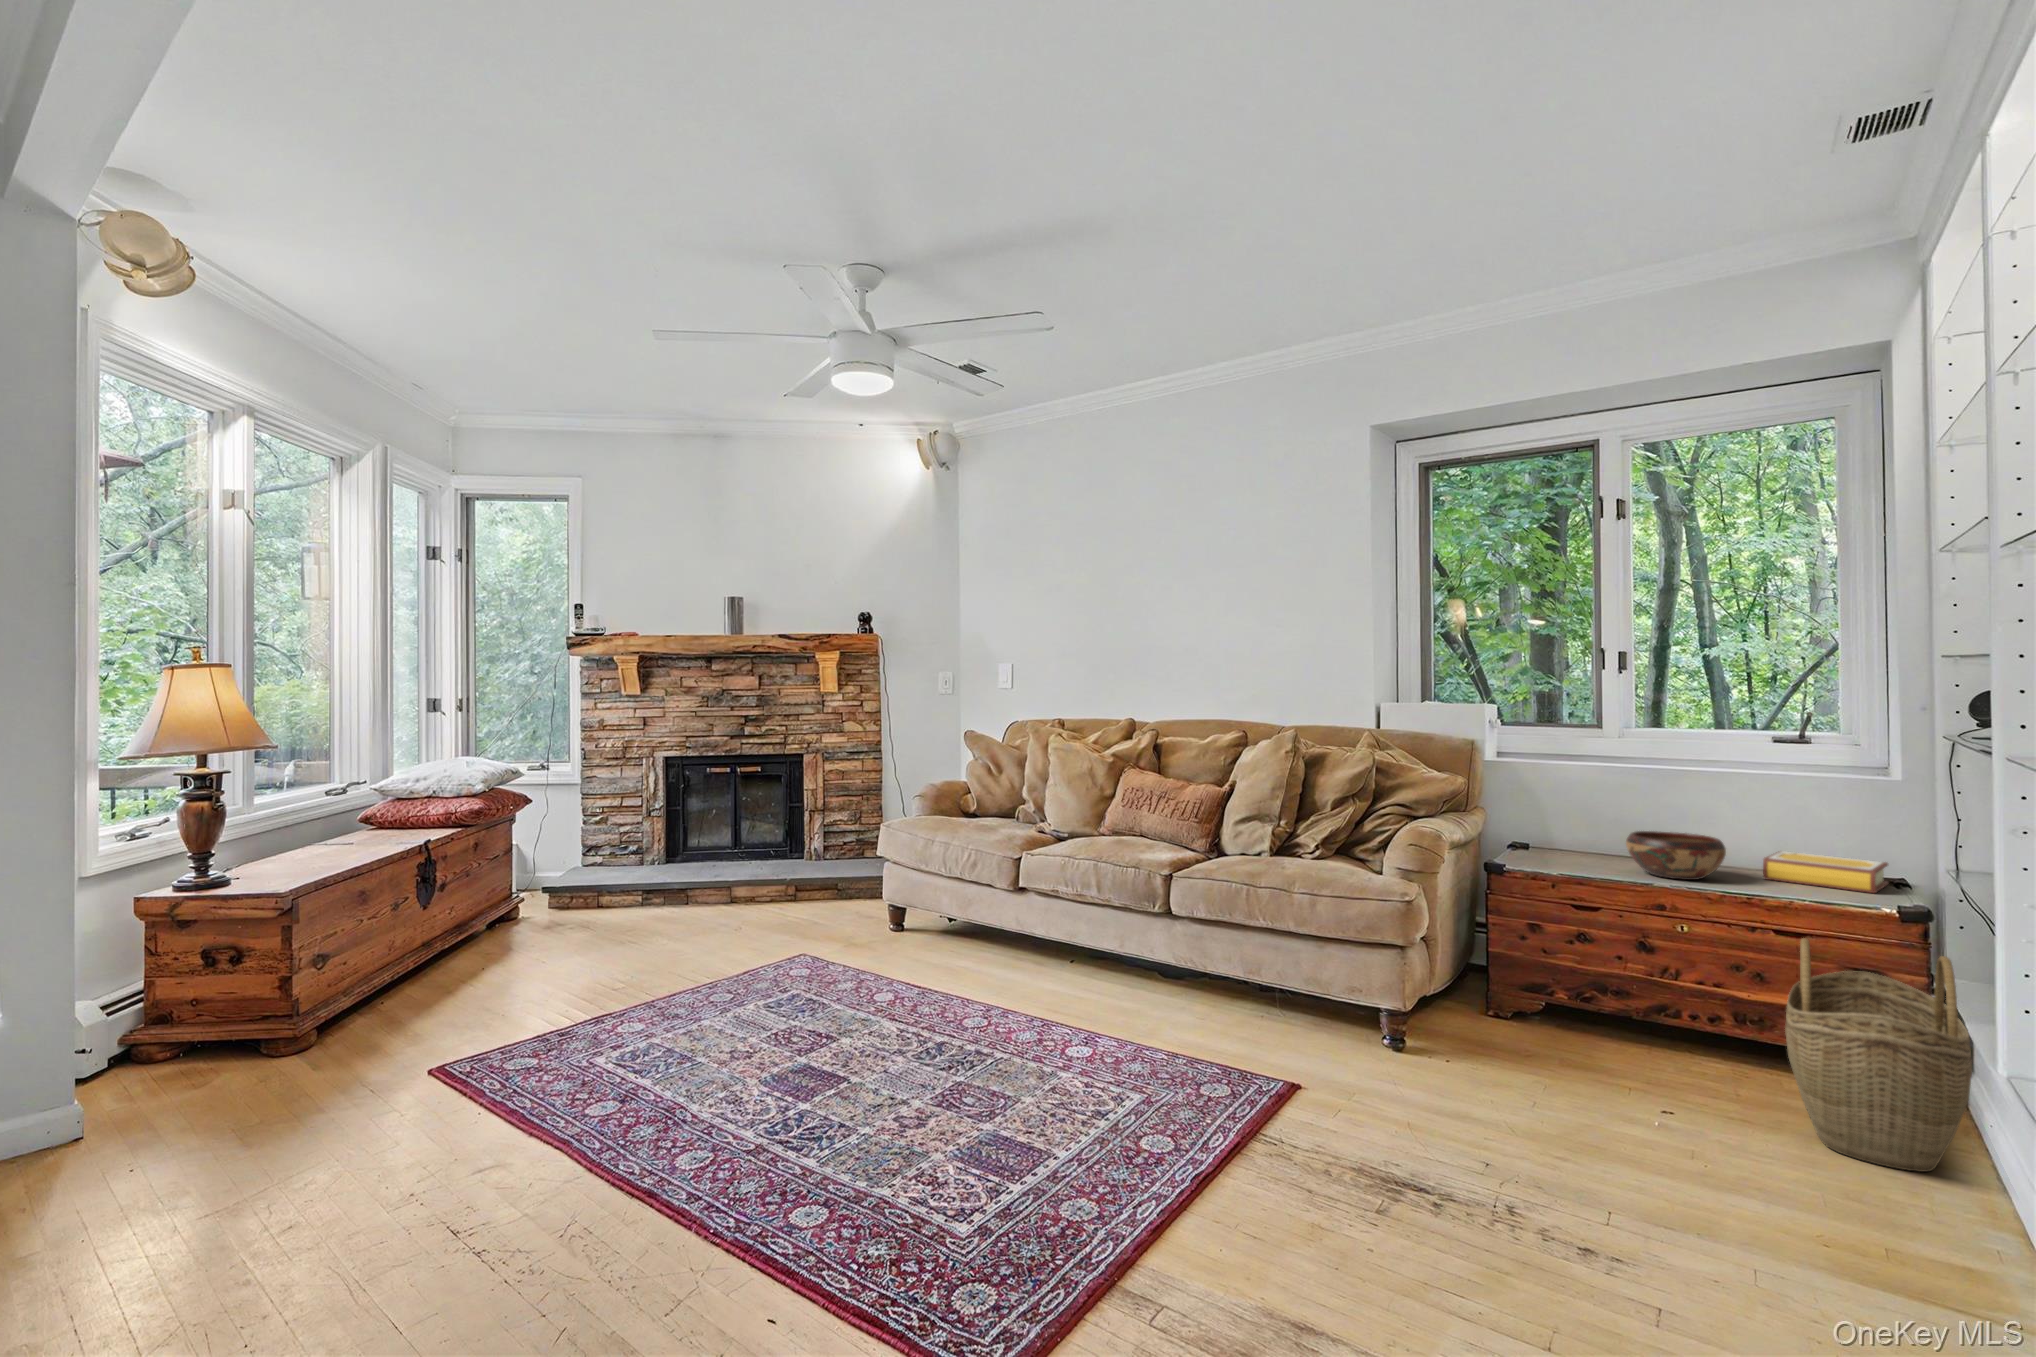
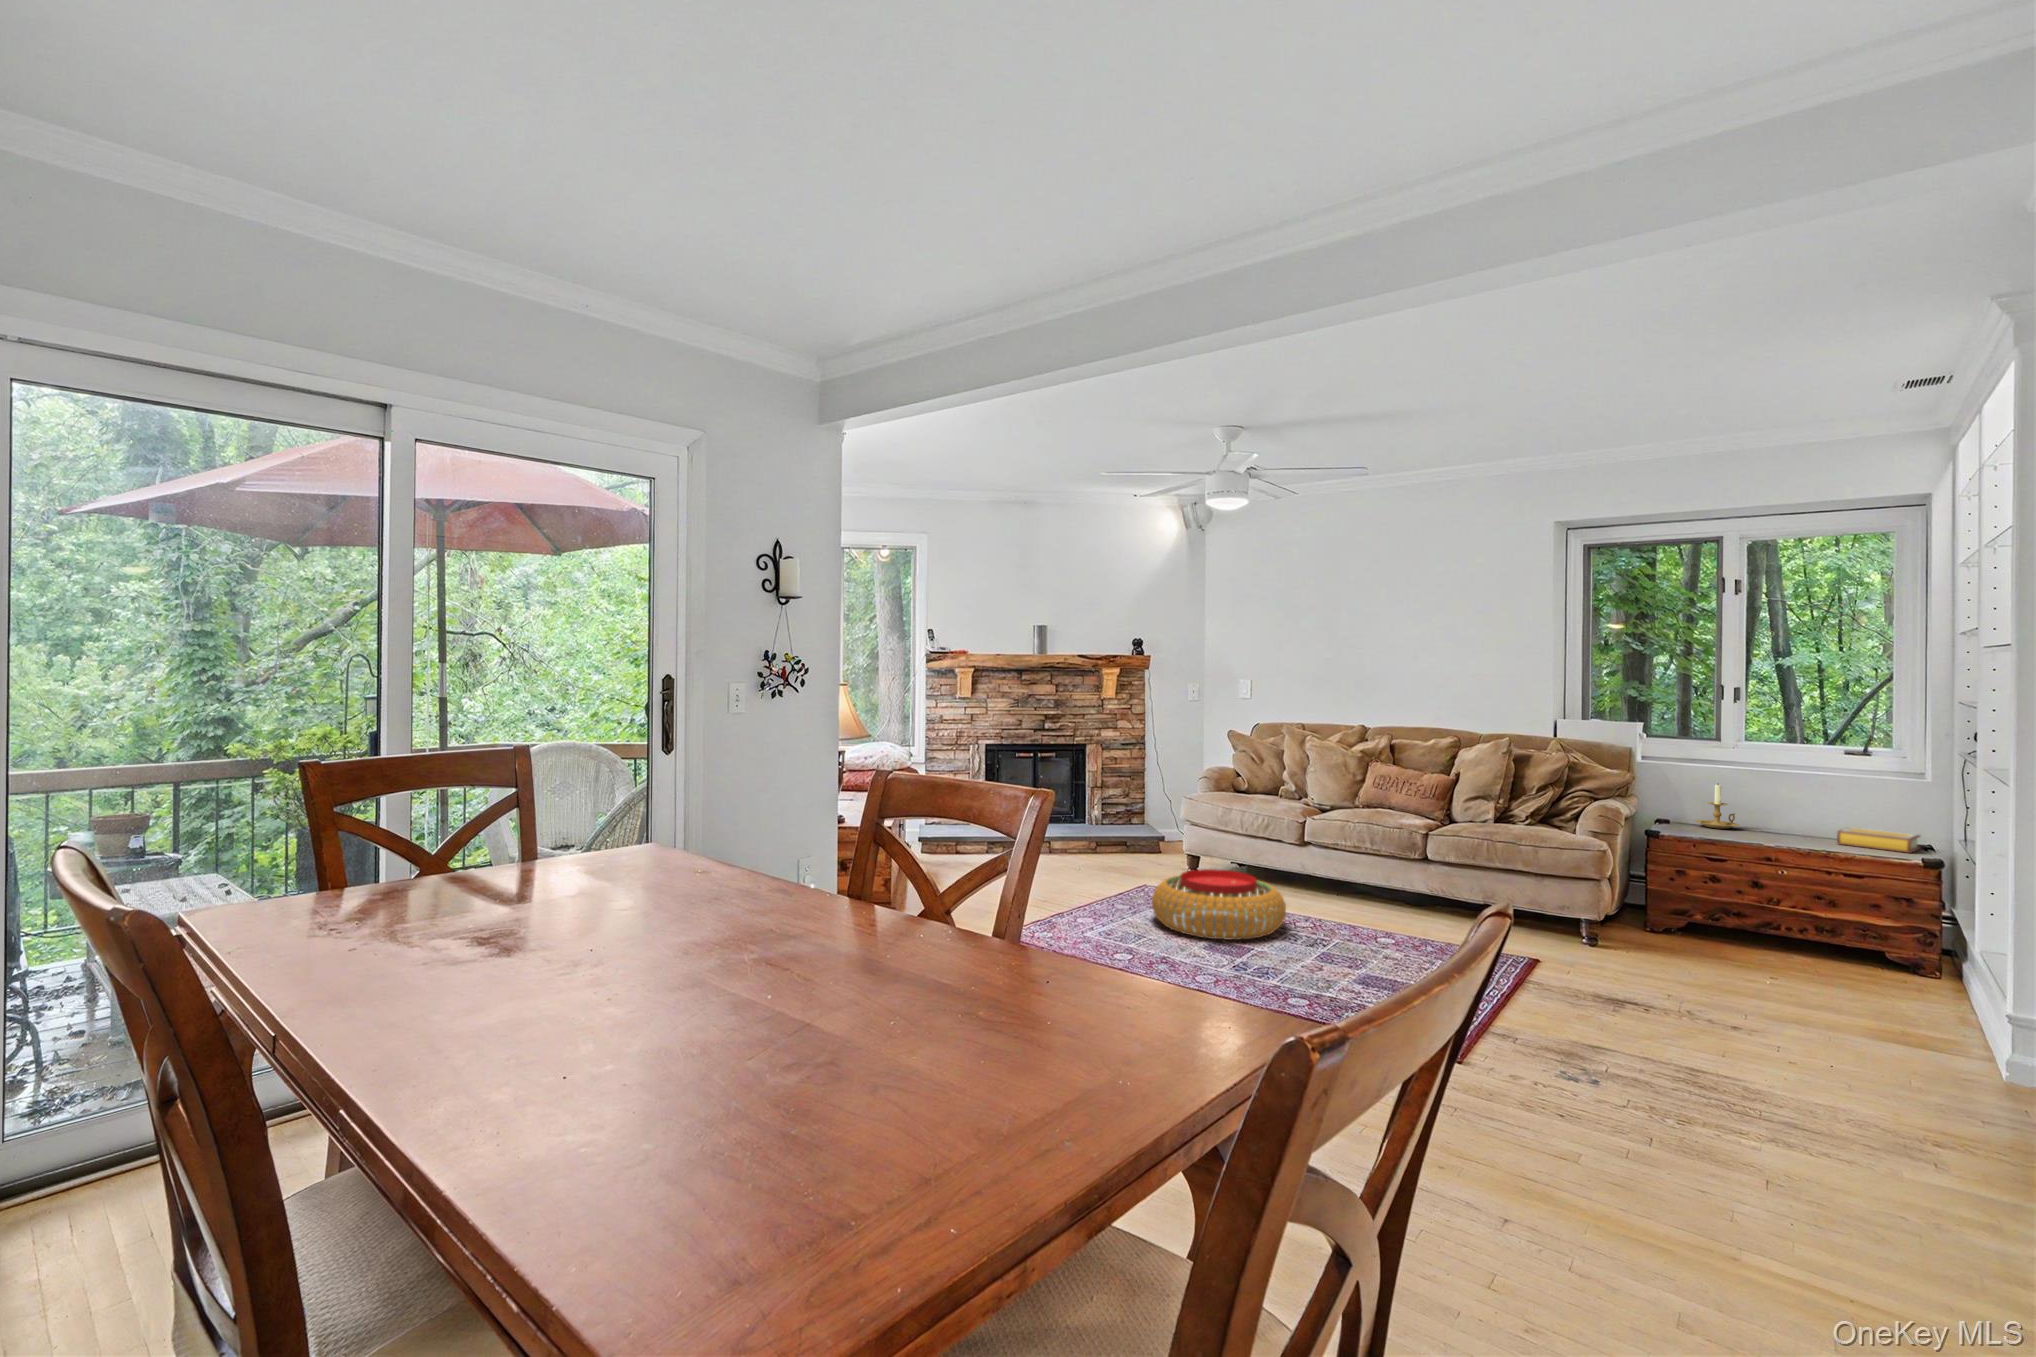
candle holder: none [1563,788,1623,855] -> present [1695,784,1739,829]
decorative bowl: present [1626,831,1726,880] -> none [1744,812,1813,843]
woven basket: present [1785,938,1972,1172] -> none [1850,873,1957,1003]
pouf: none [722,940,932,1065] -> present [1152,869,1286,940]

